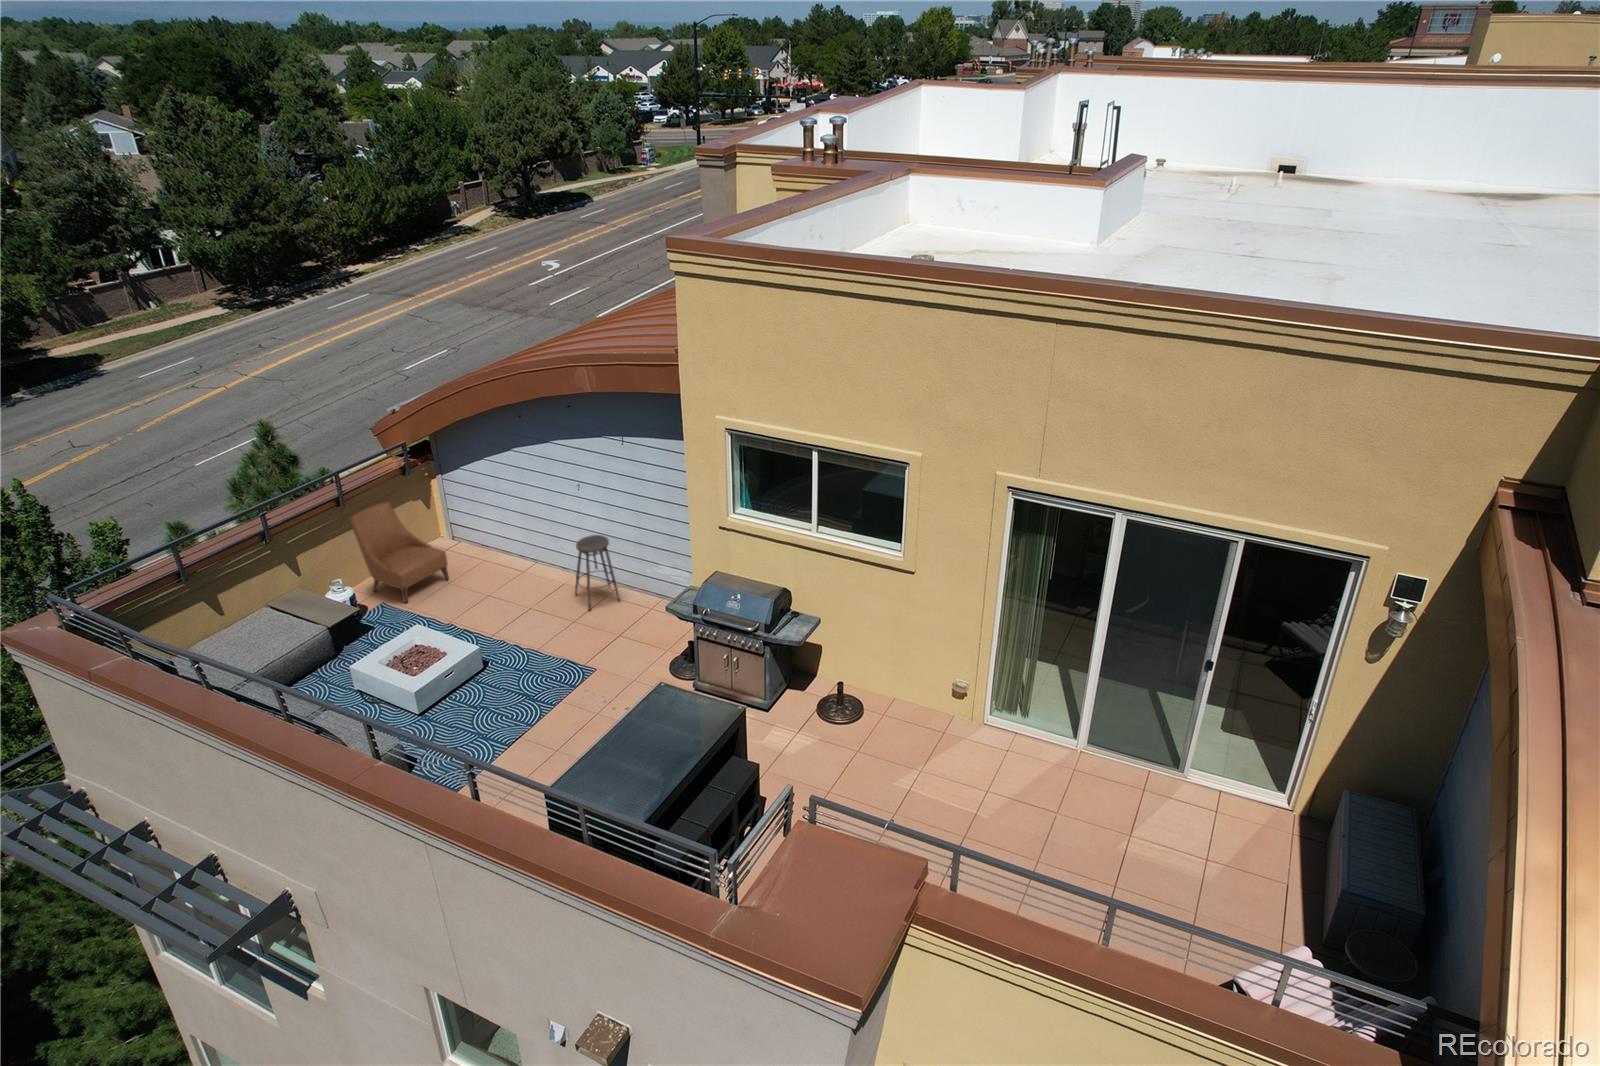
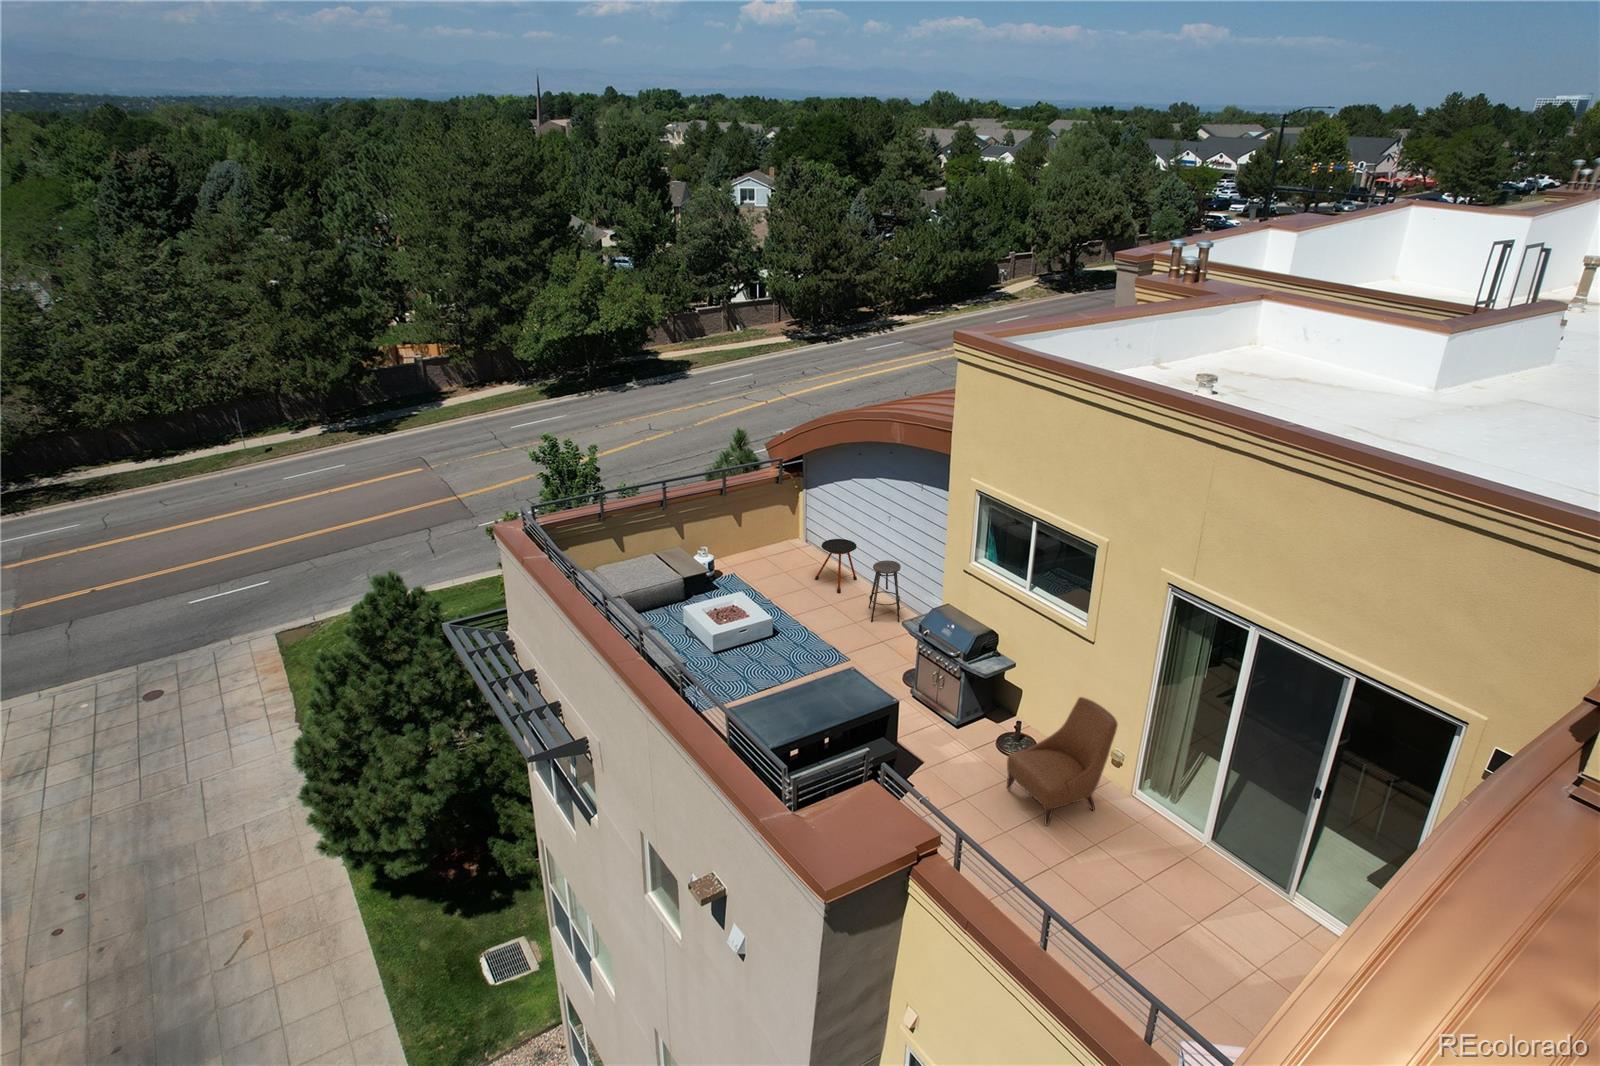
chair: present [350,502,449,603] -> present [1007,697,1118,825]
side table: none [489,524,539,588] -> present [815,539,857,593]

